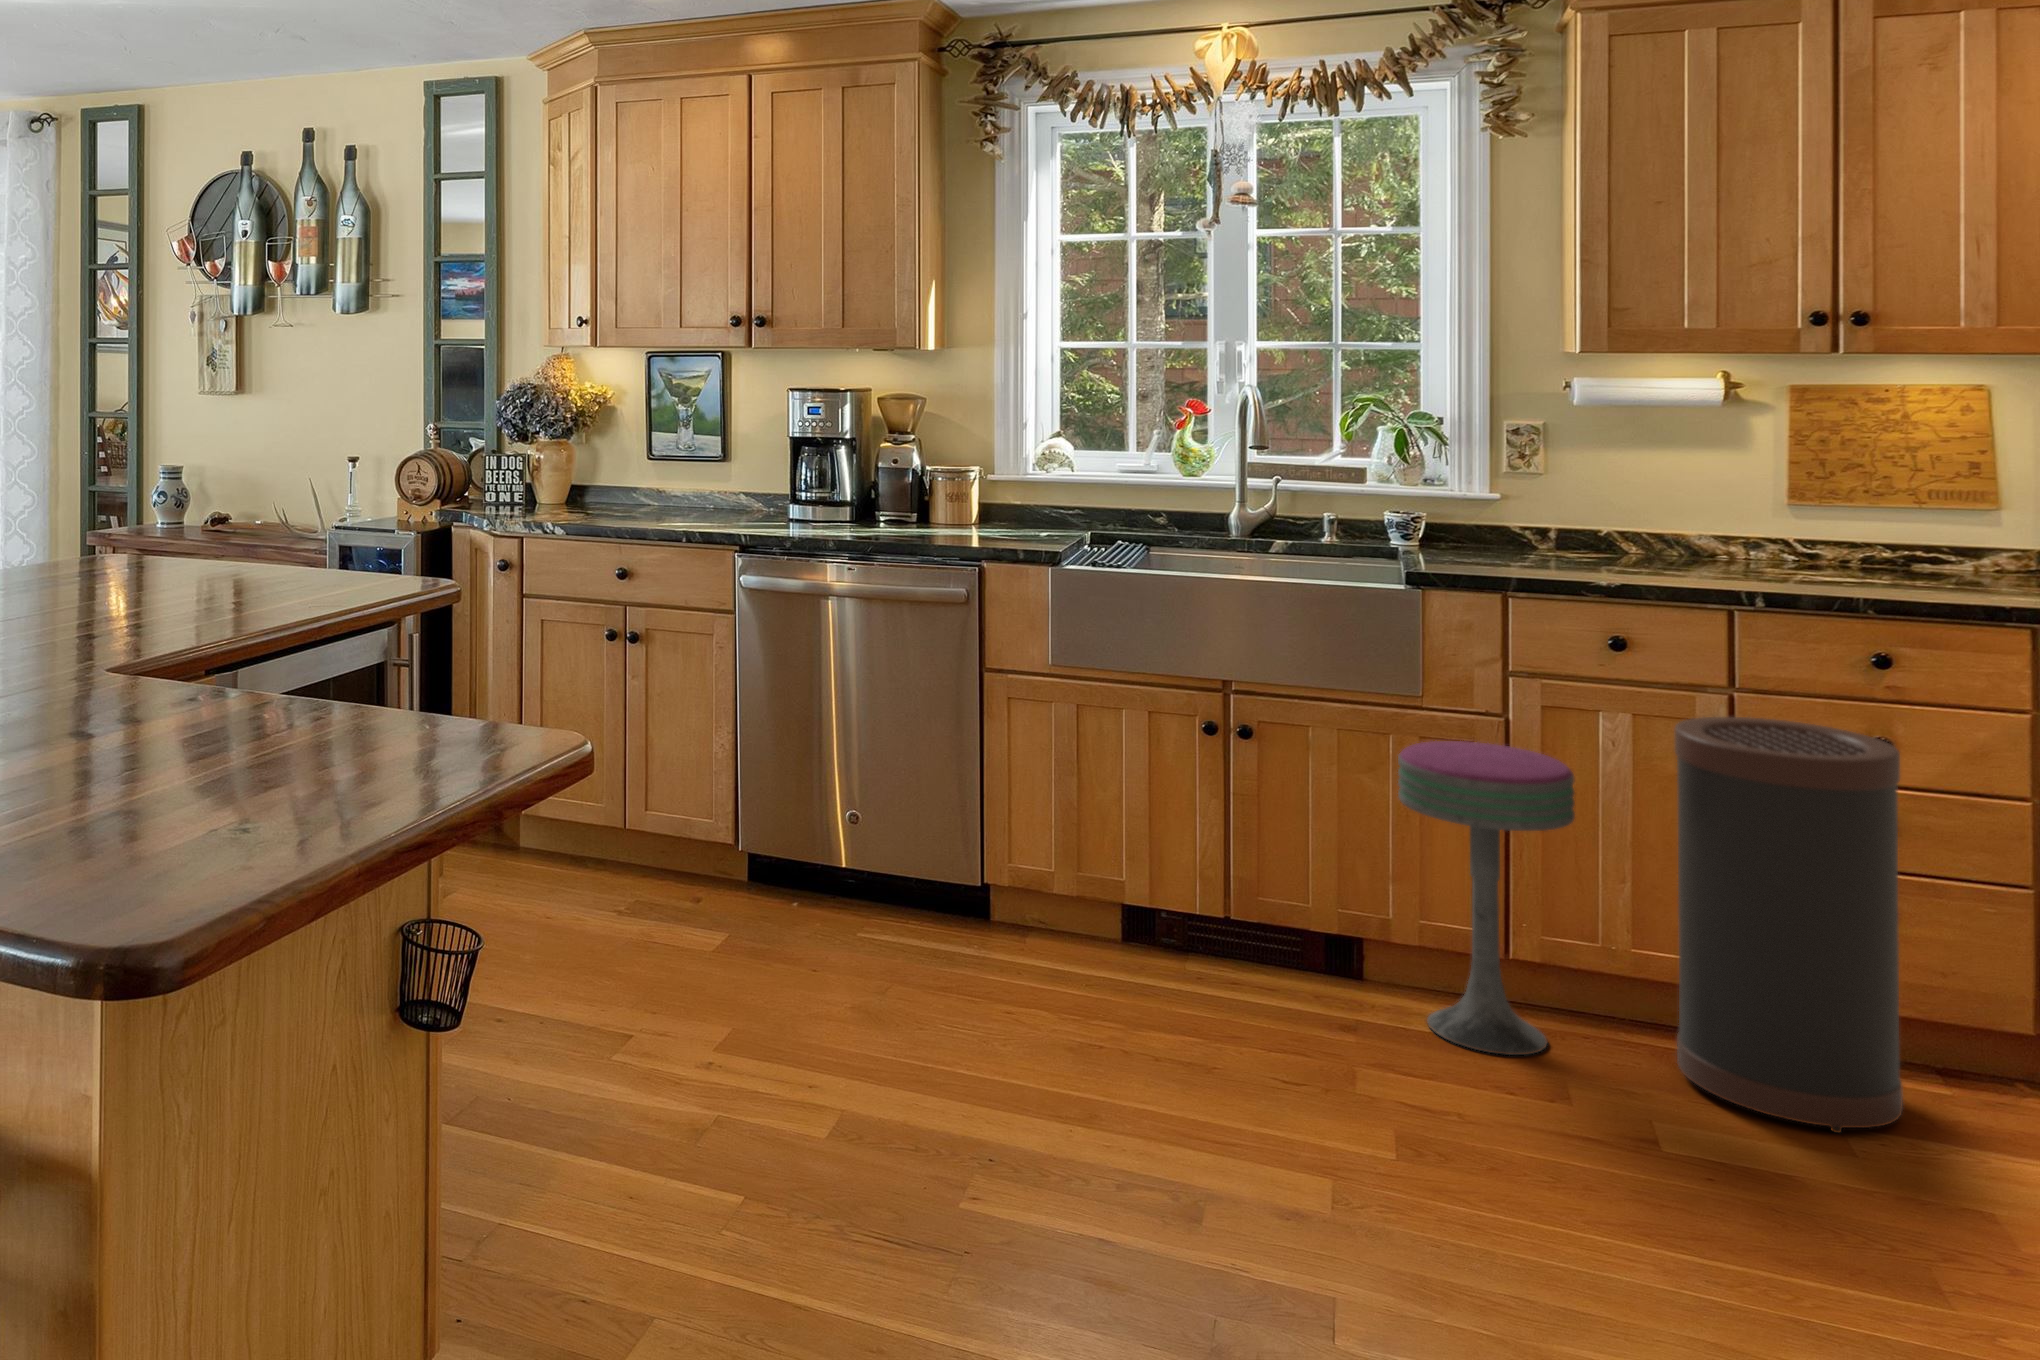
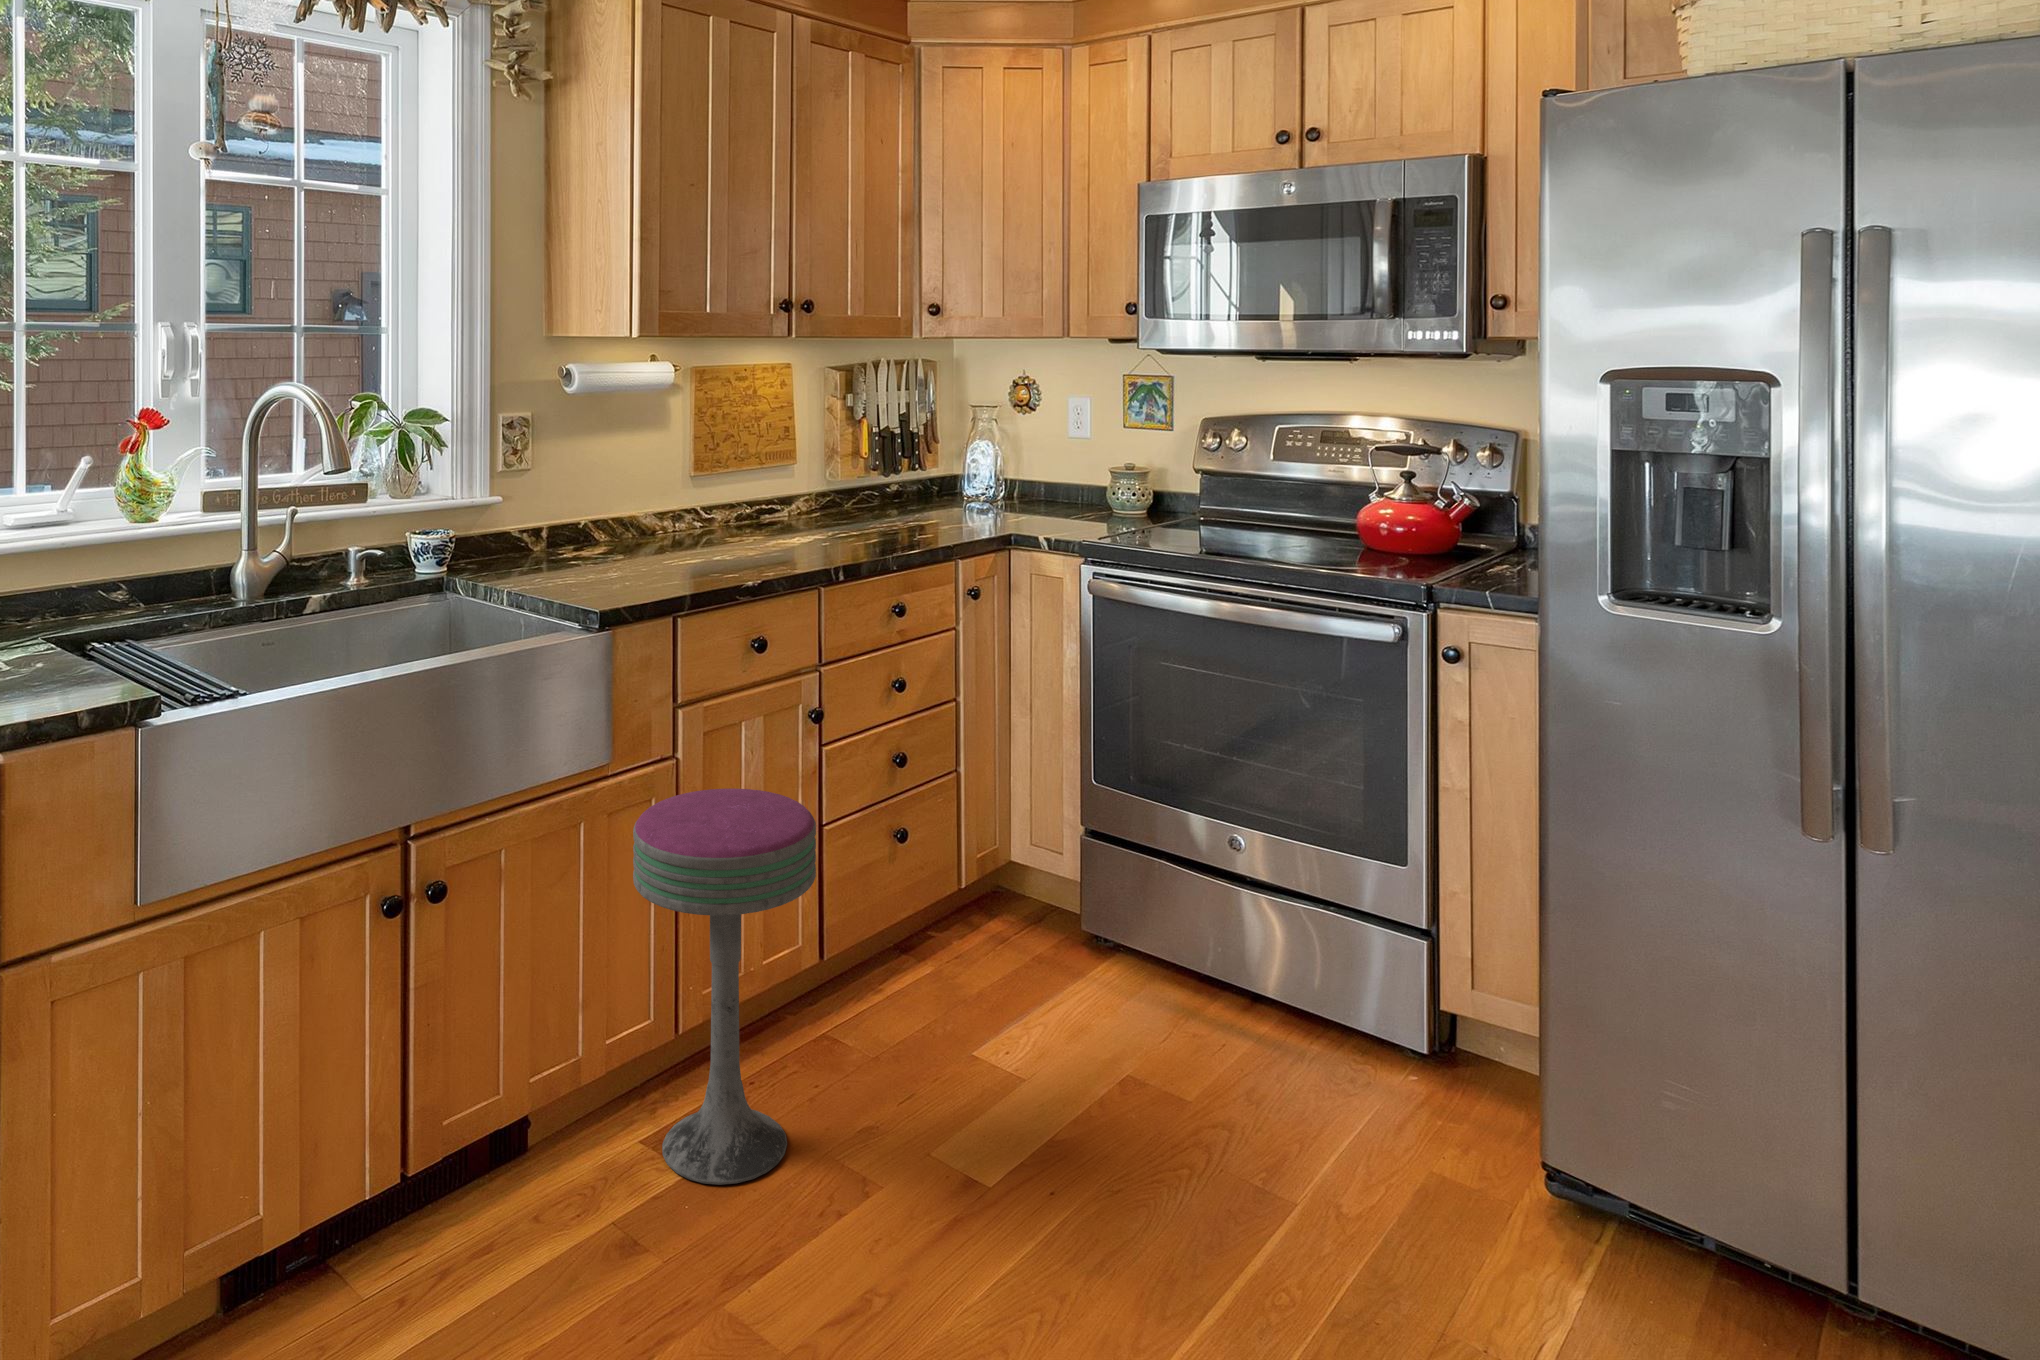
trash can: present [1674,717,1903,1133] -> none [837,680,1010,1085]

